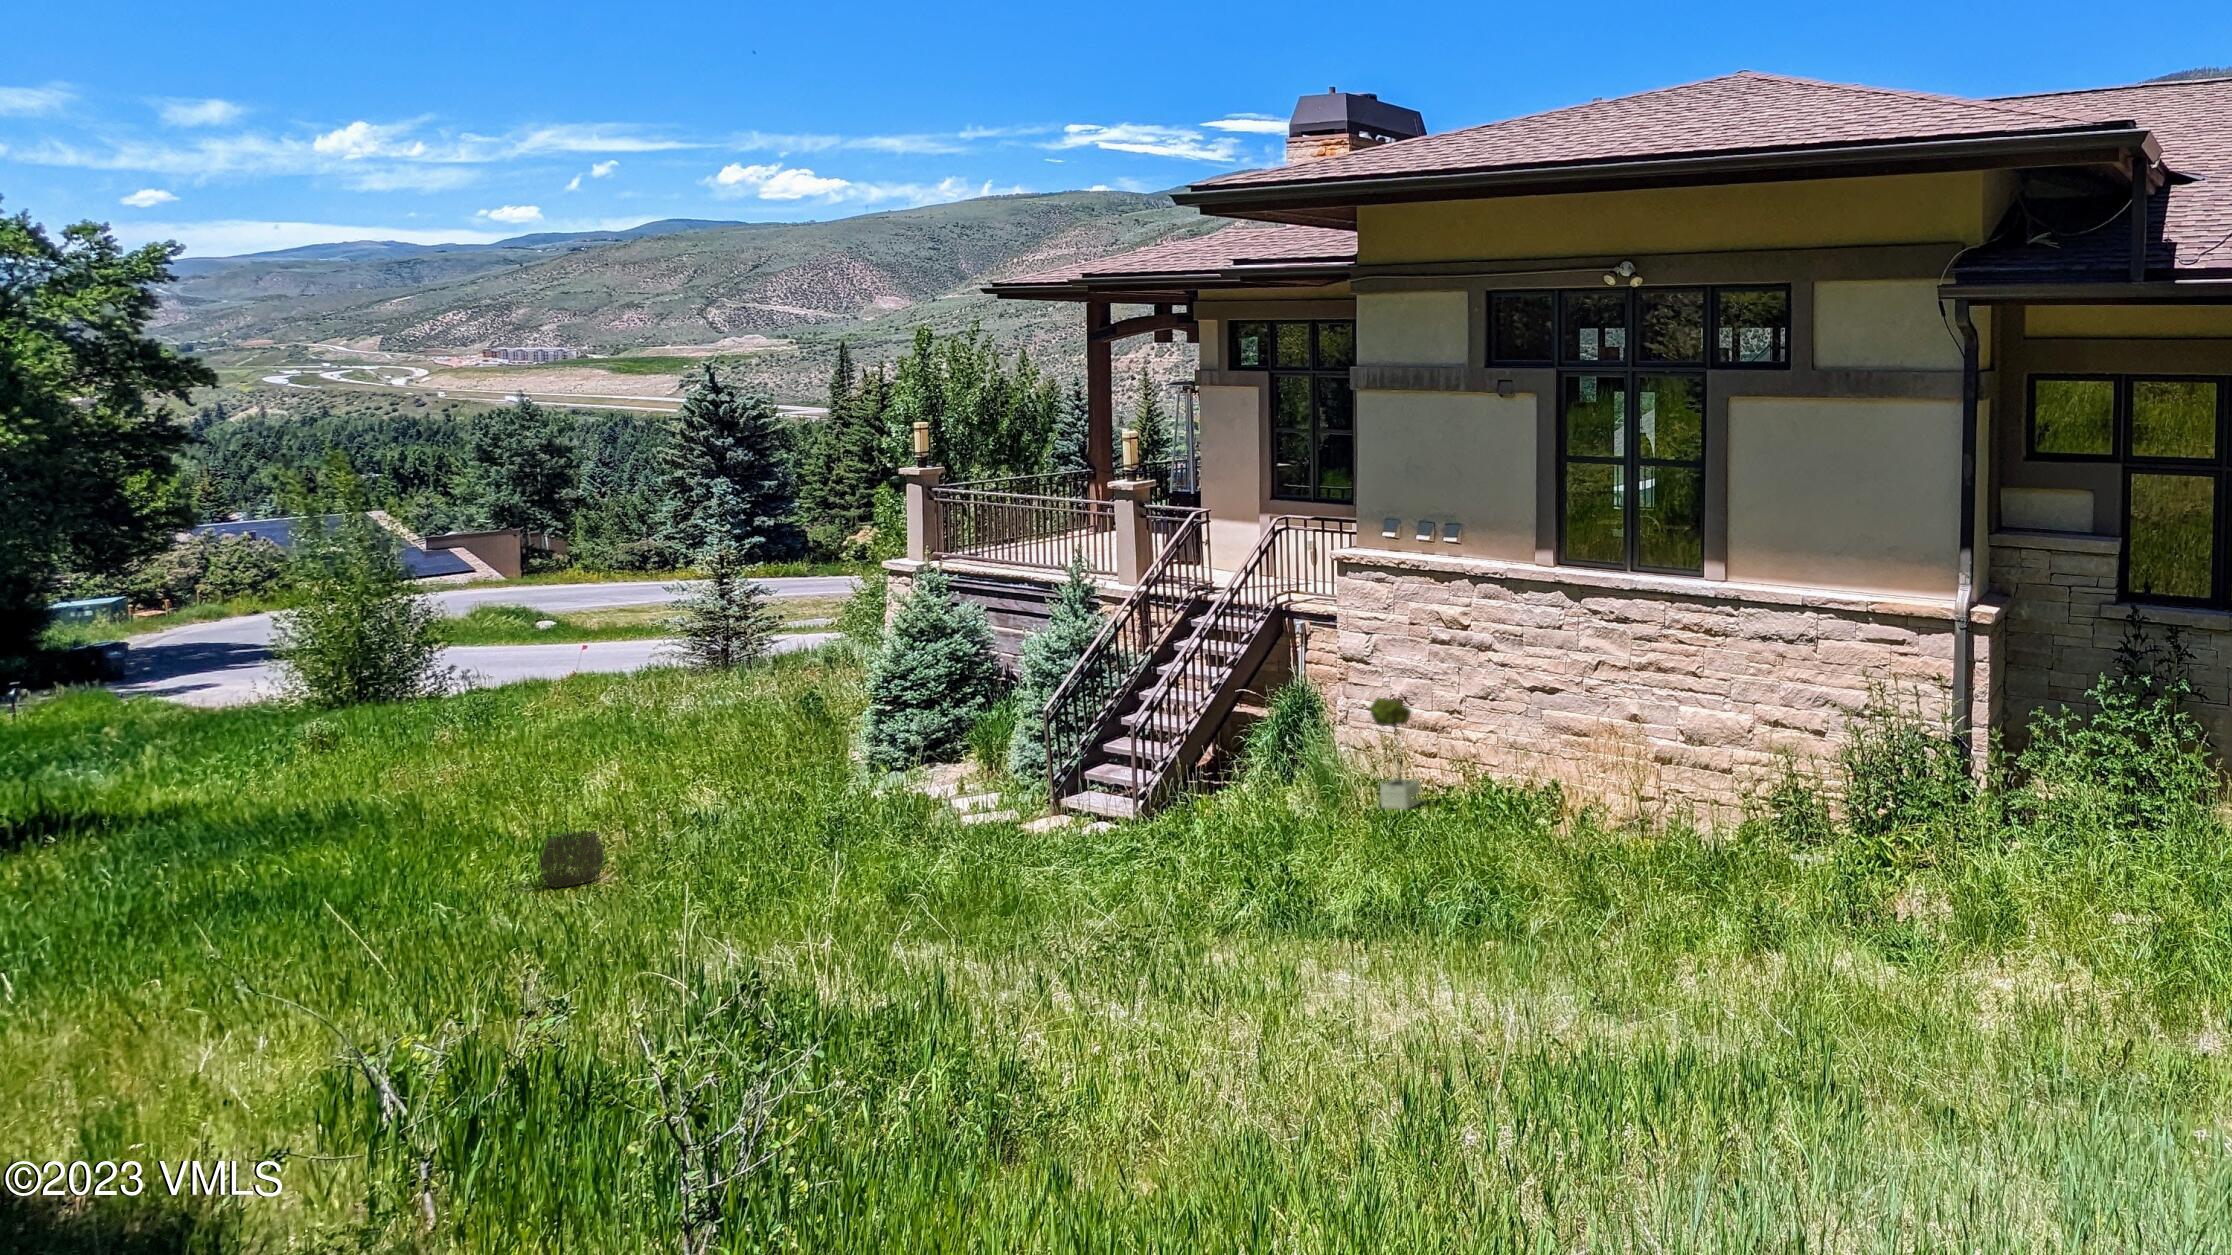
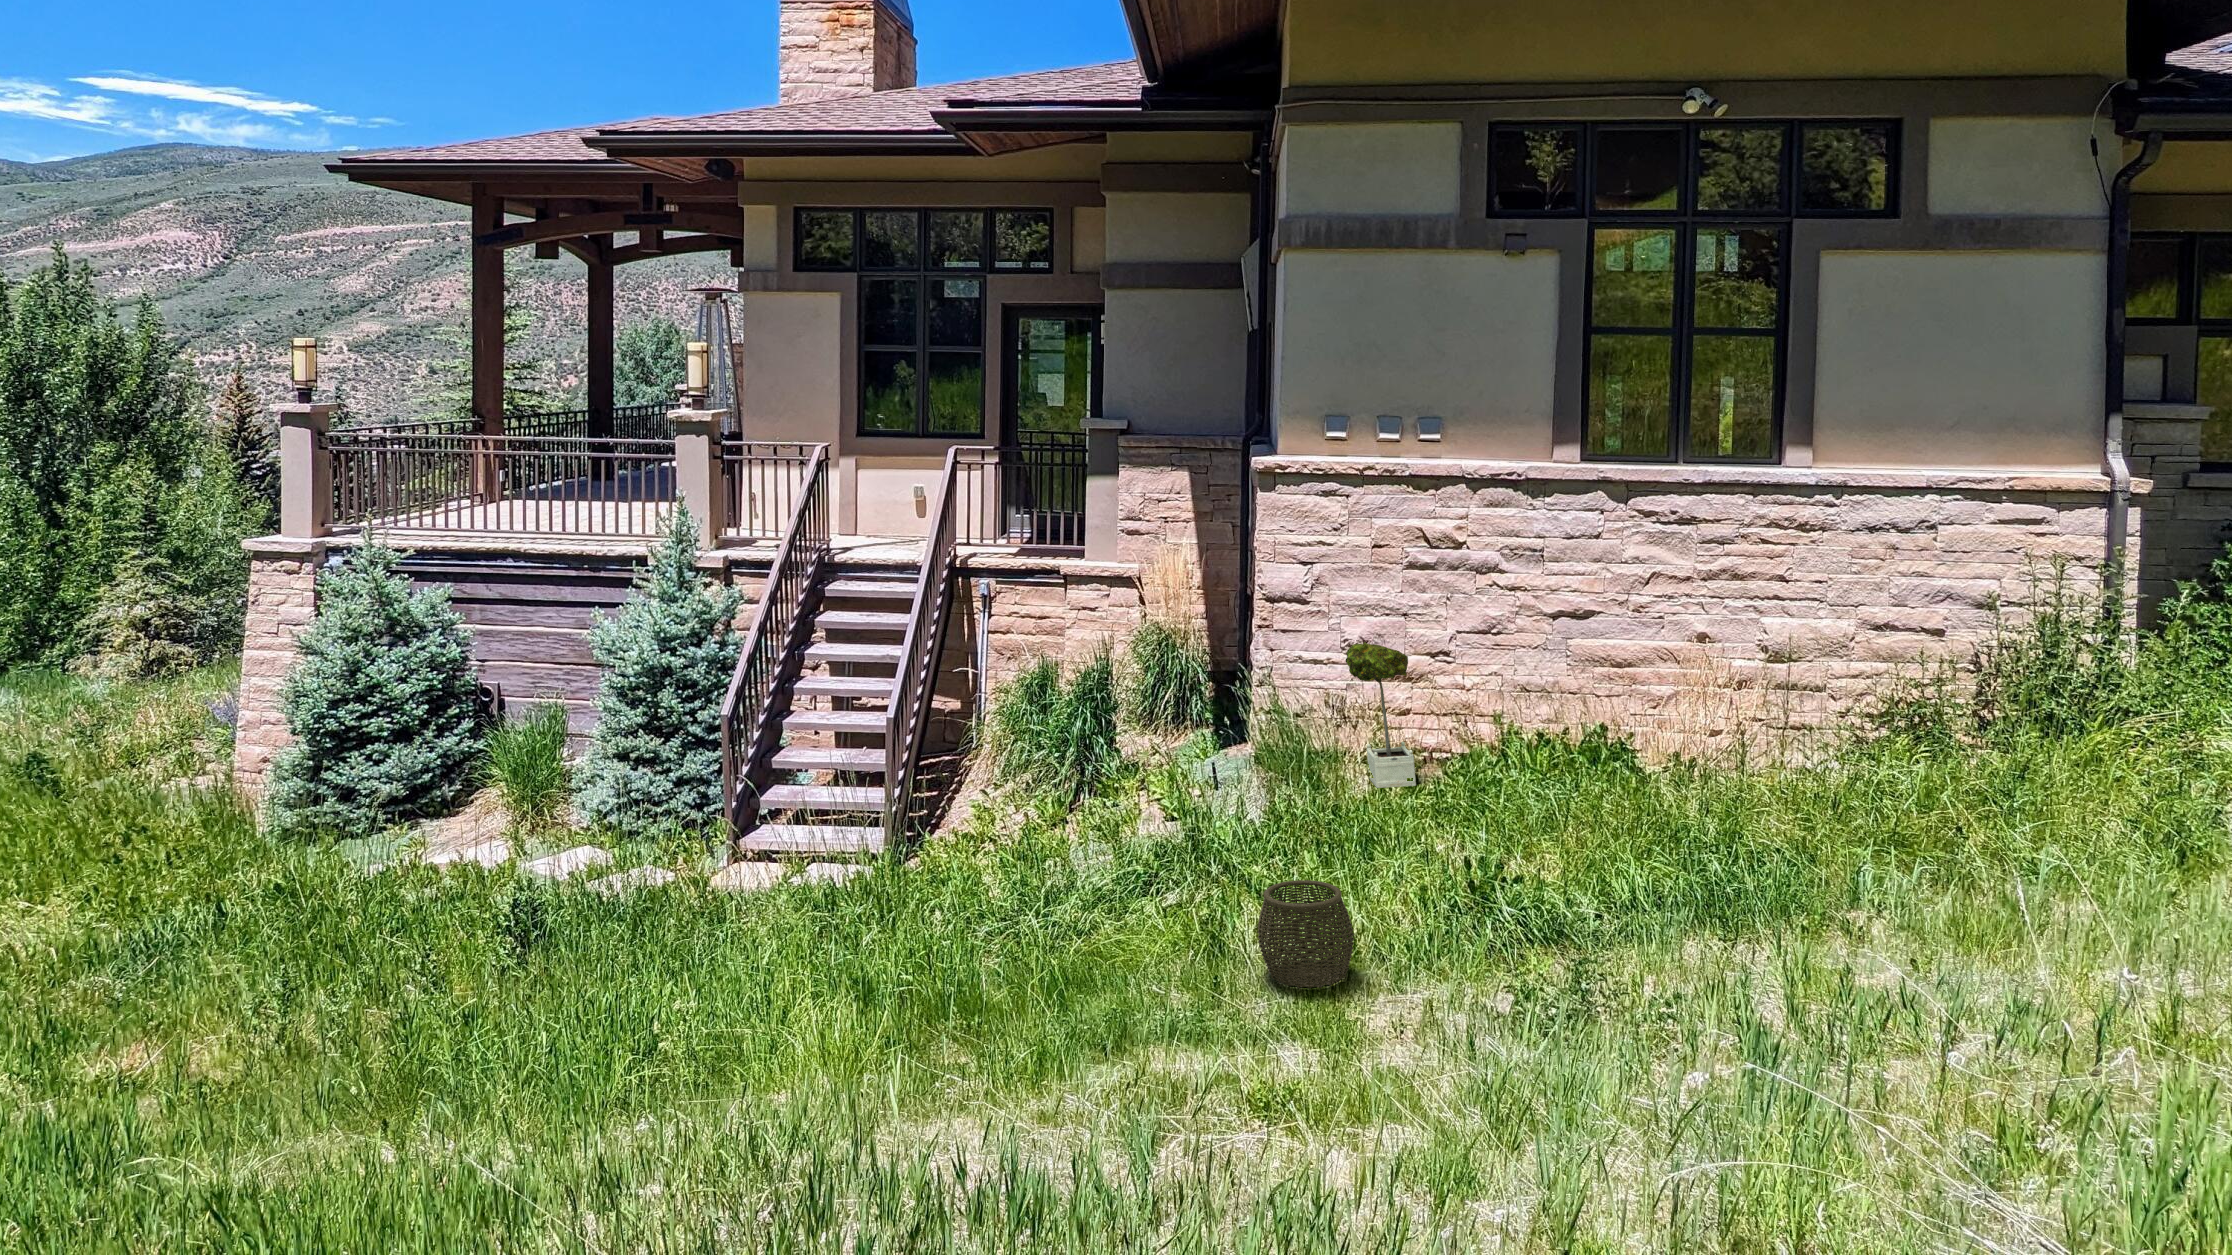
woven basket: present [540,831,604,888] -> present [1257,880,1354,989]

